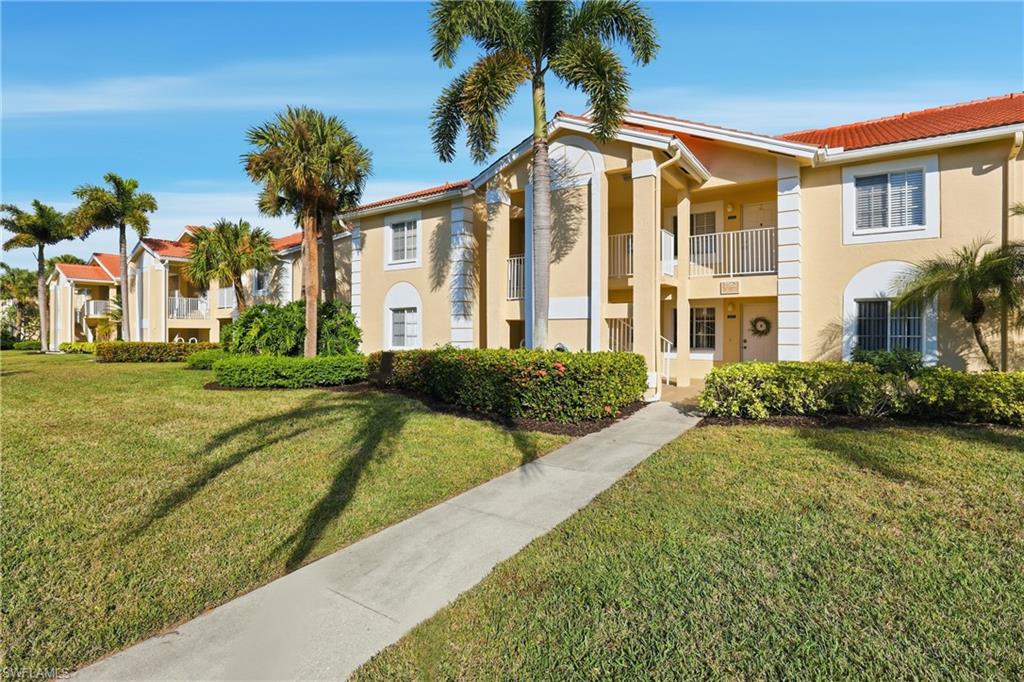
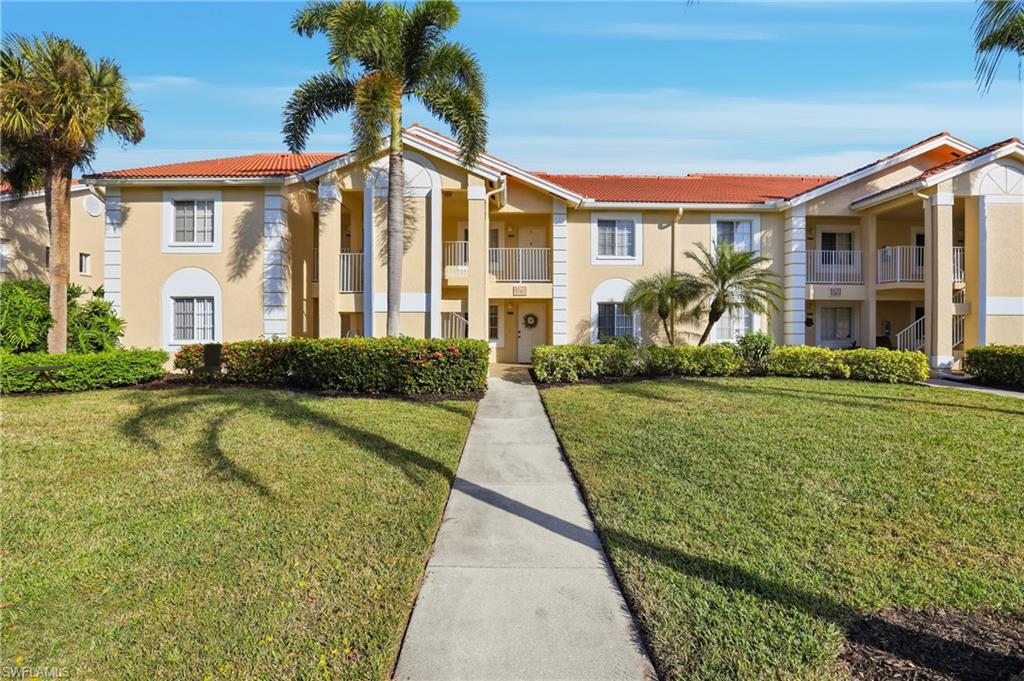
round table: none [254,368,290,393] -> present [14,366,69,397]

